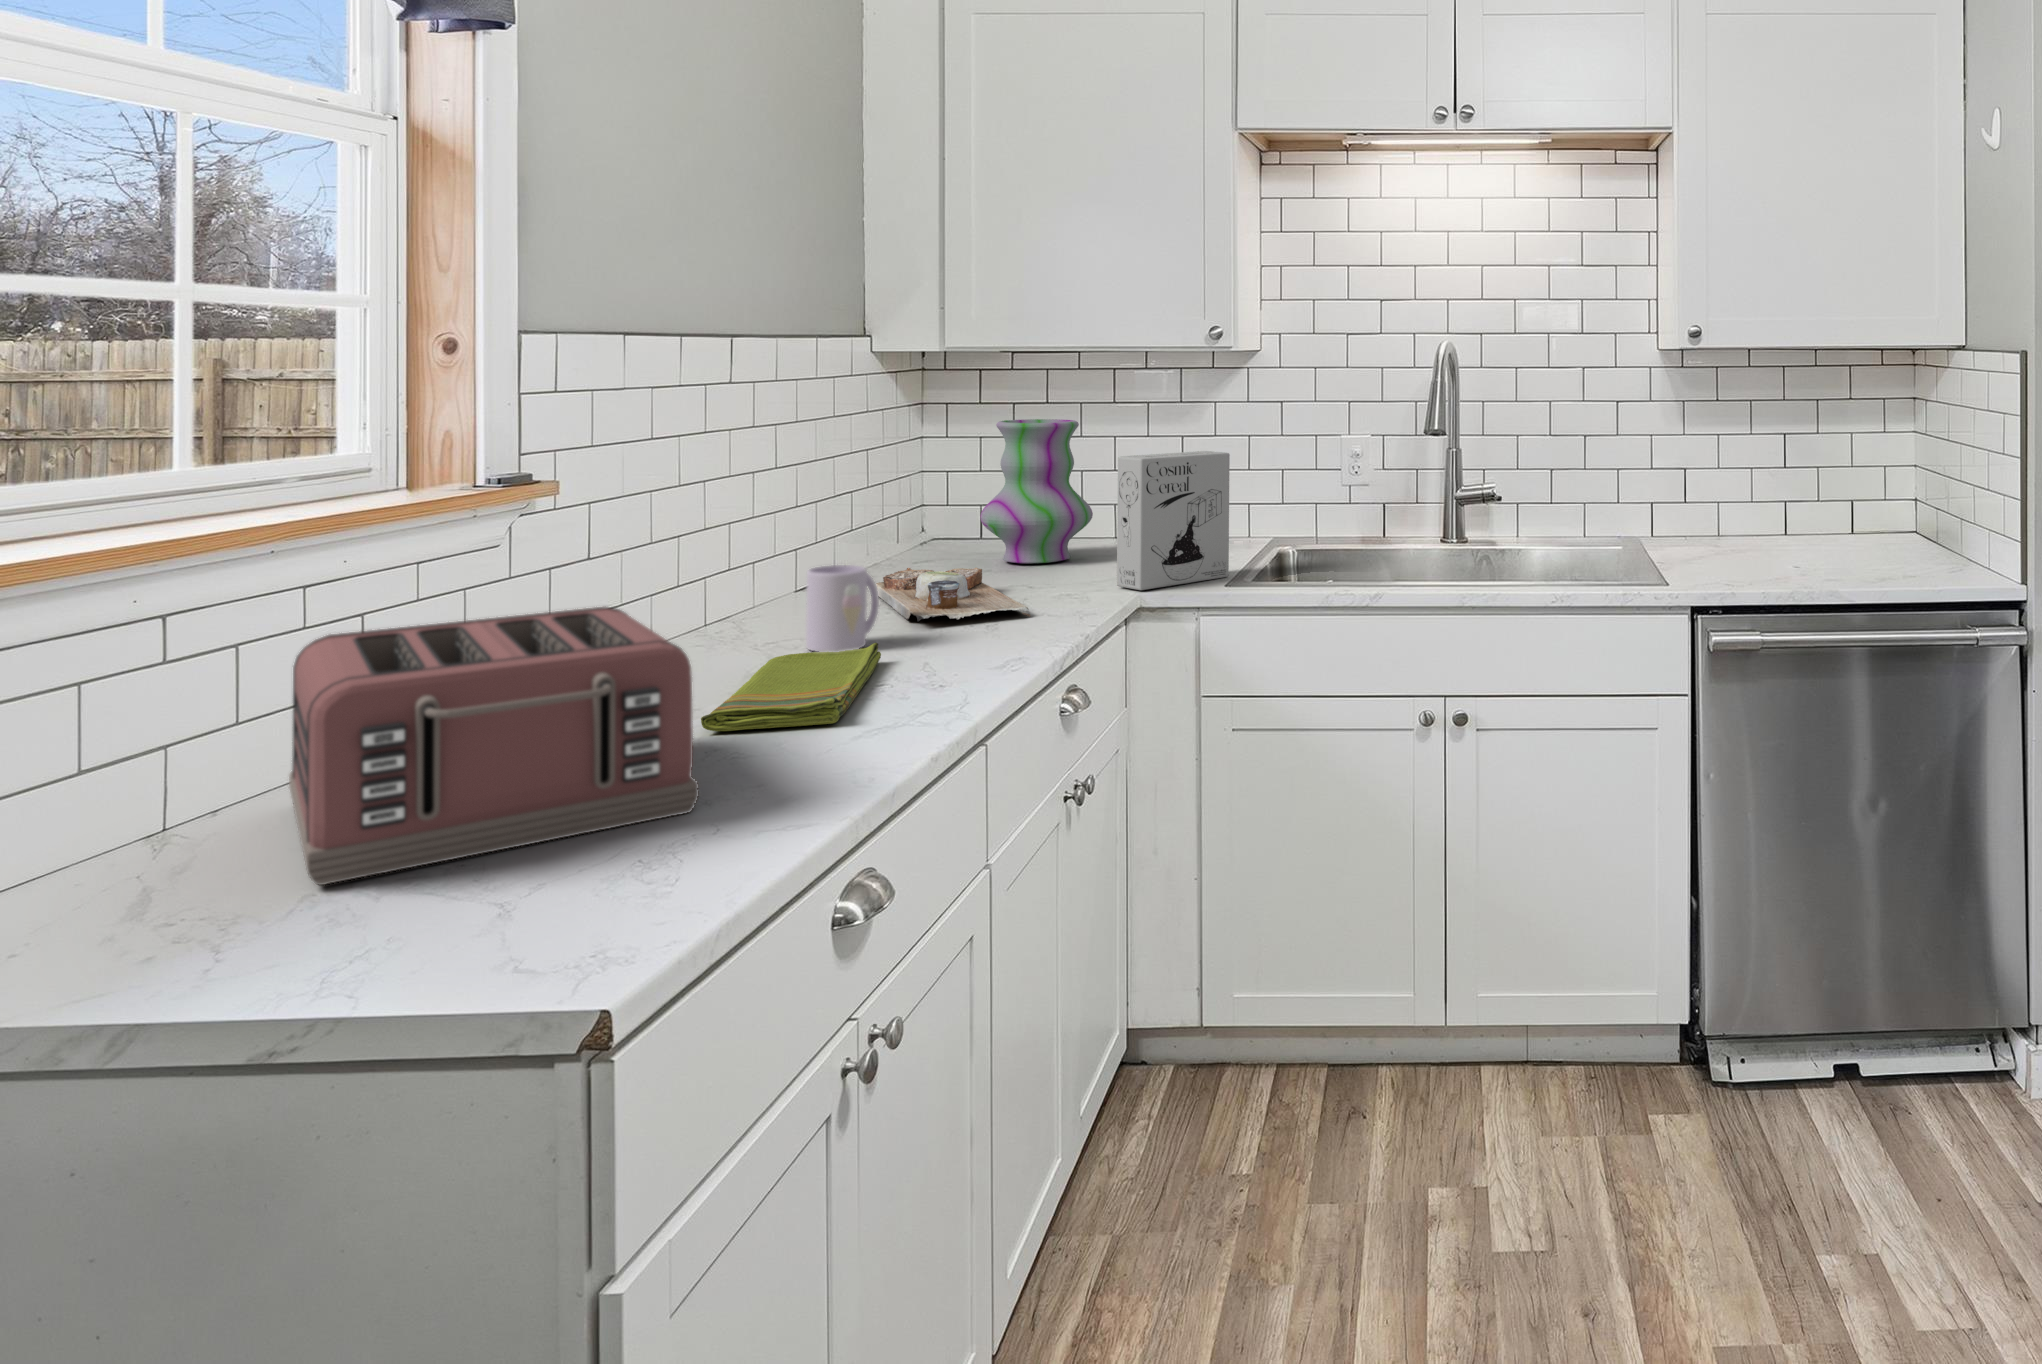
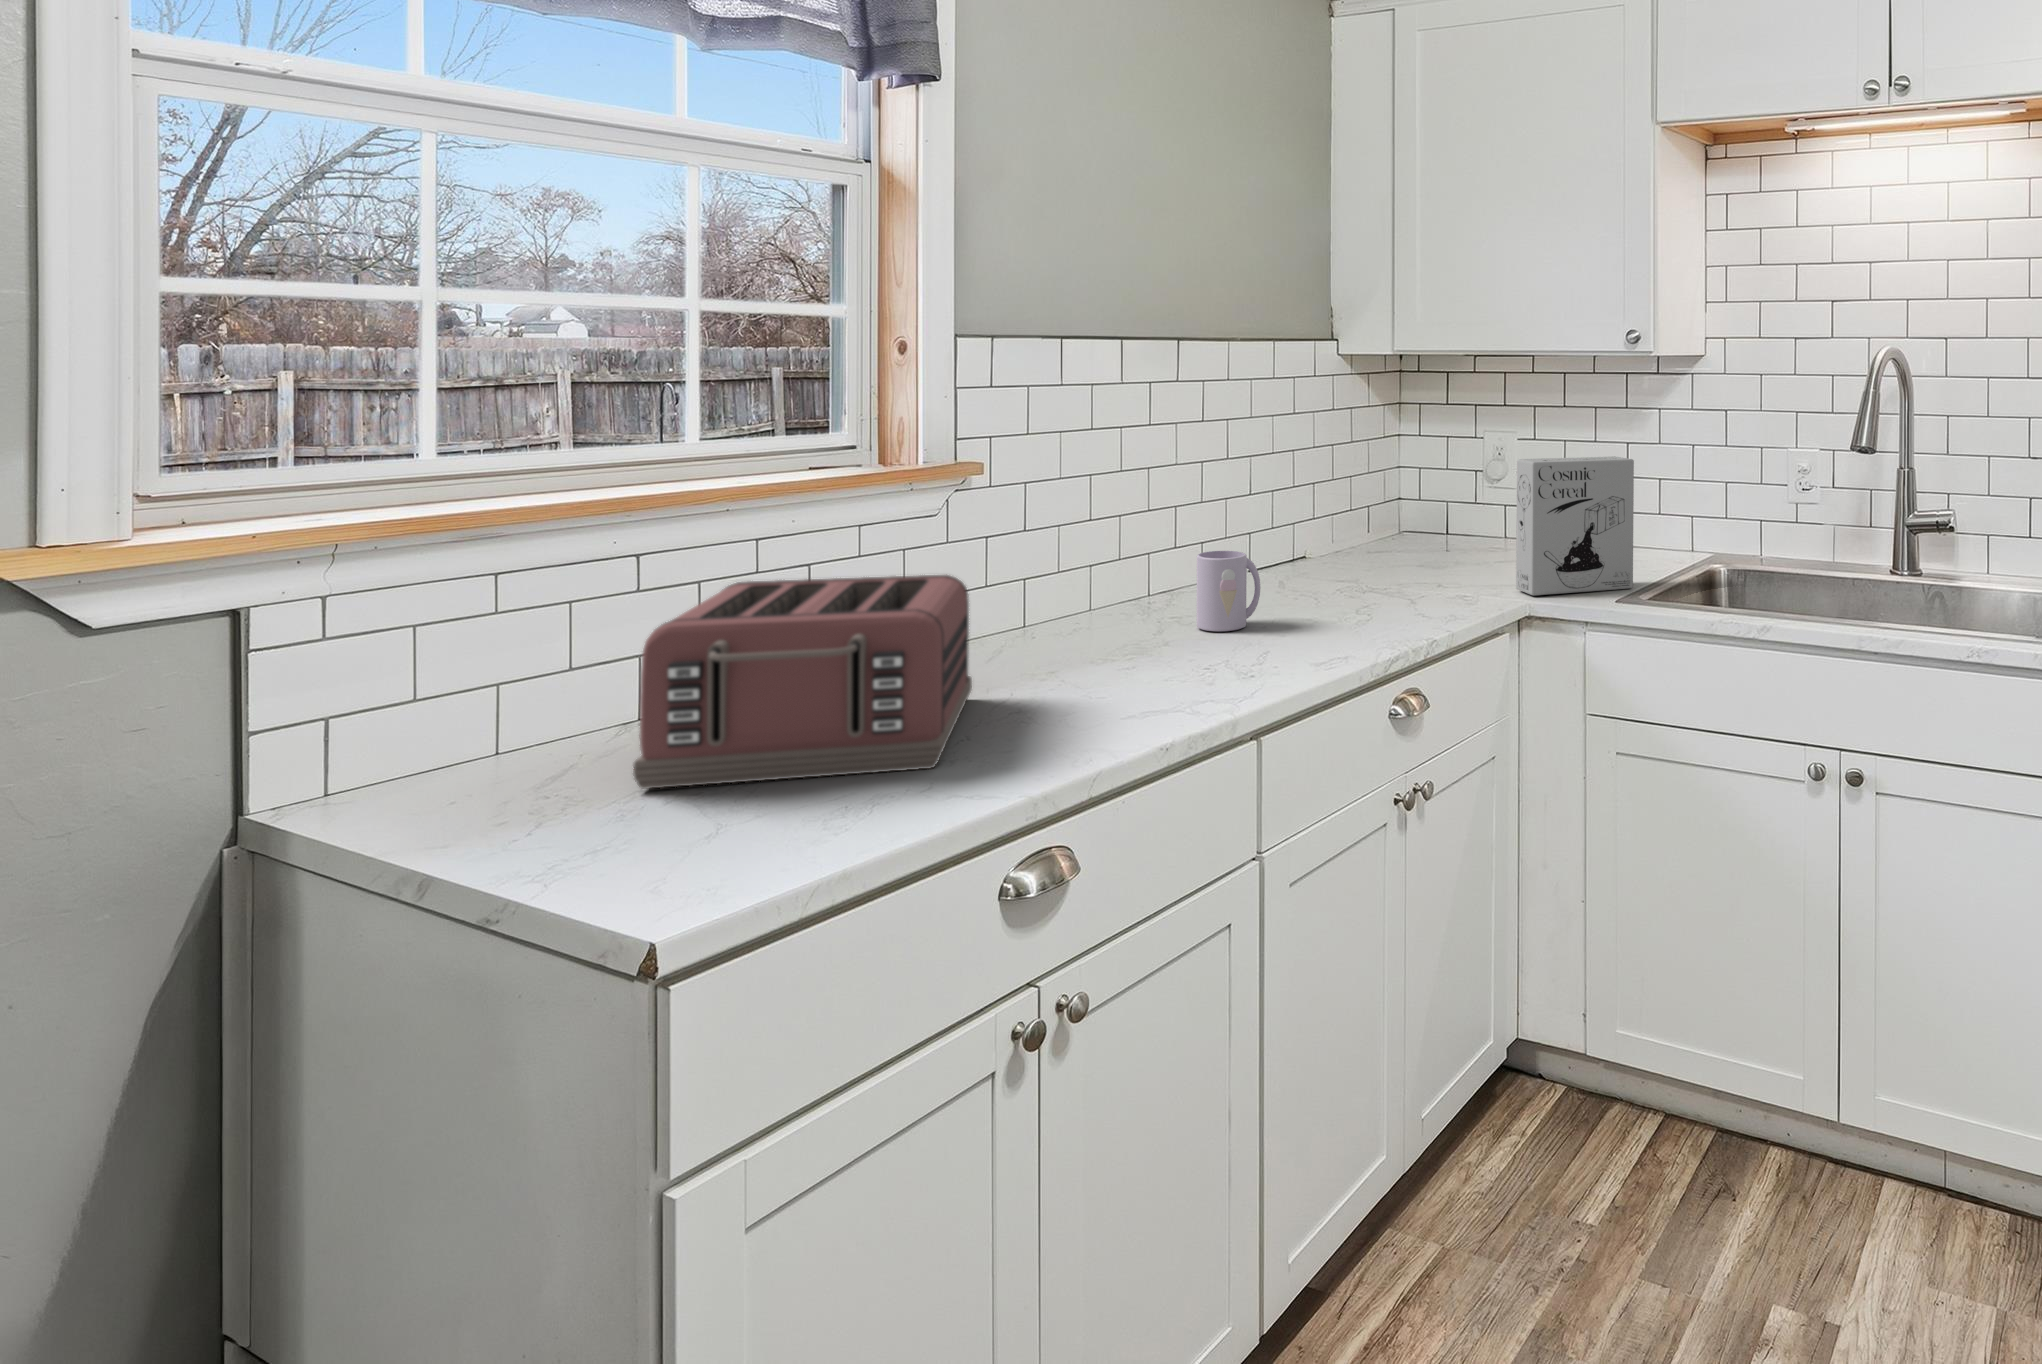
vase: present [980,419,1093,563] -> none [1427,421,1530,561]
cutting board: present [876,568,1030,621] -> none [1302,557,1407,613]
dish towel: present [701,643,881,731] -> none [1029,626,1237,699]

